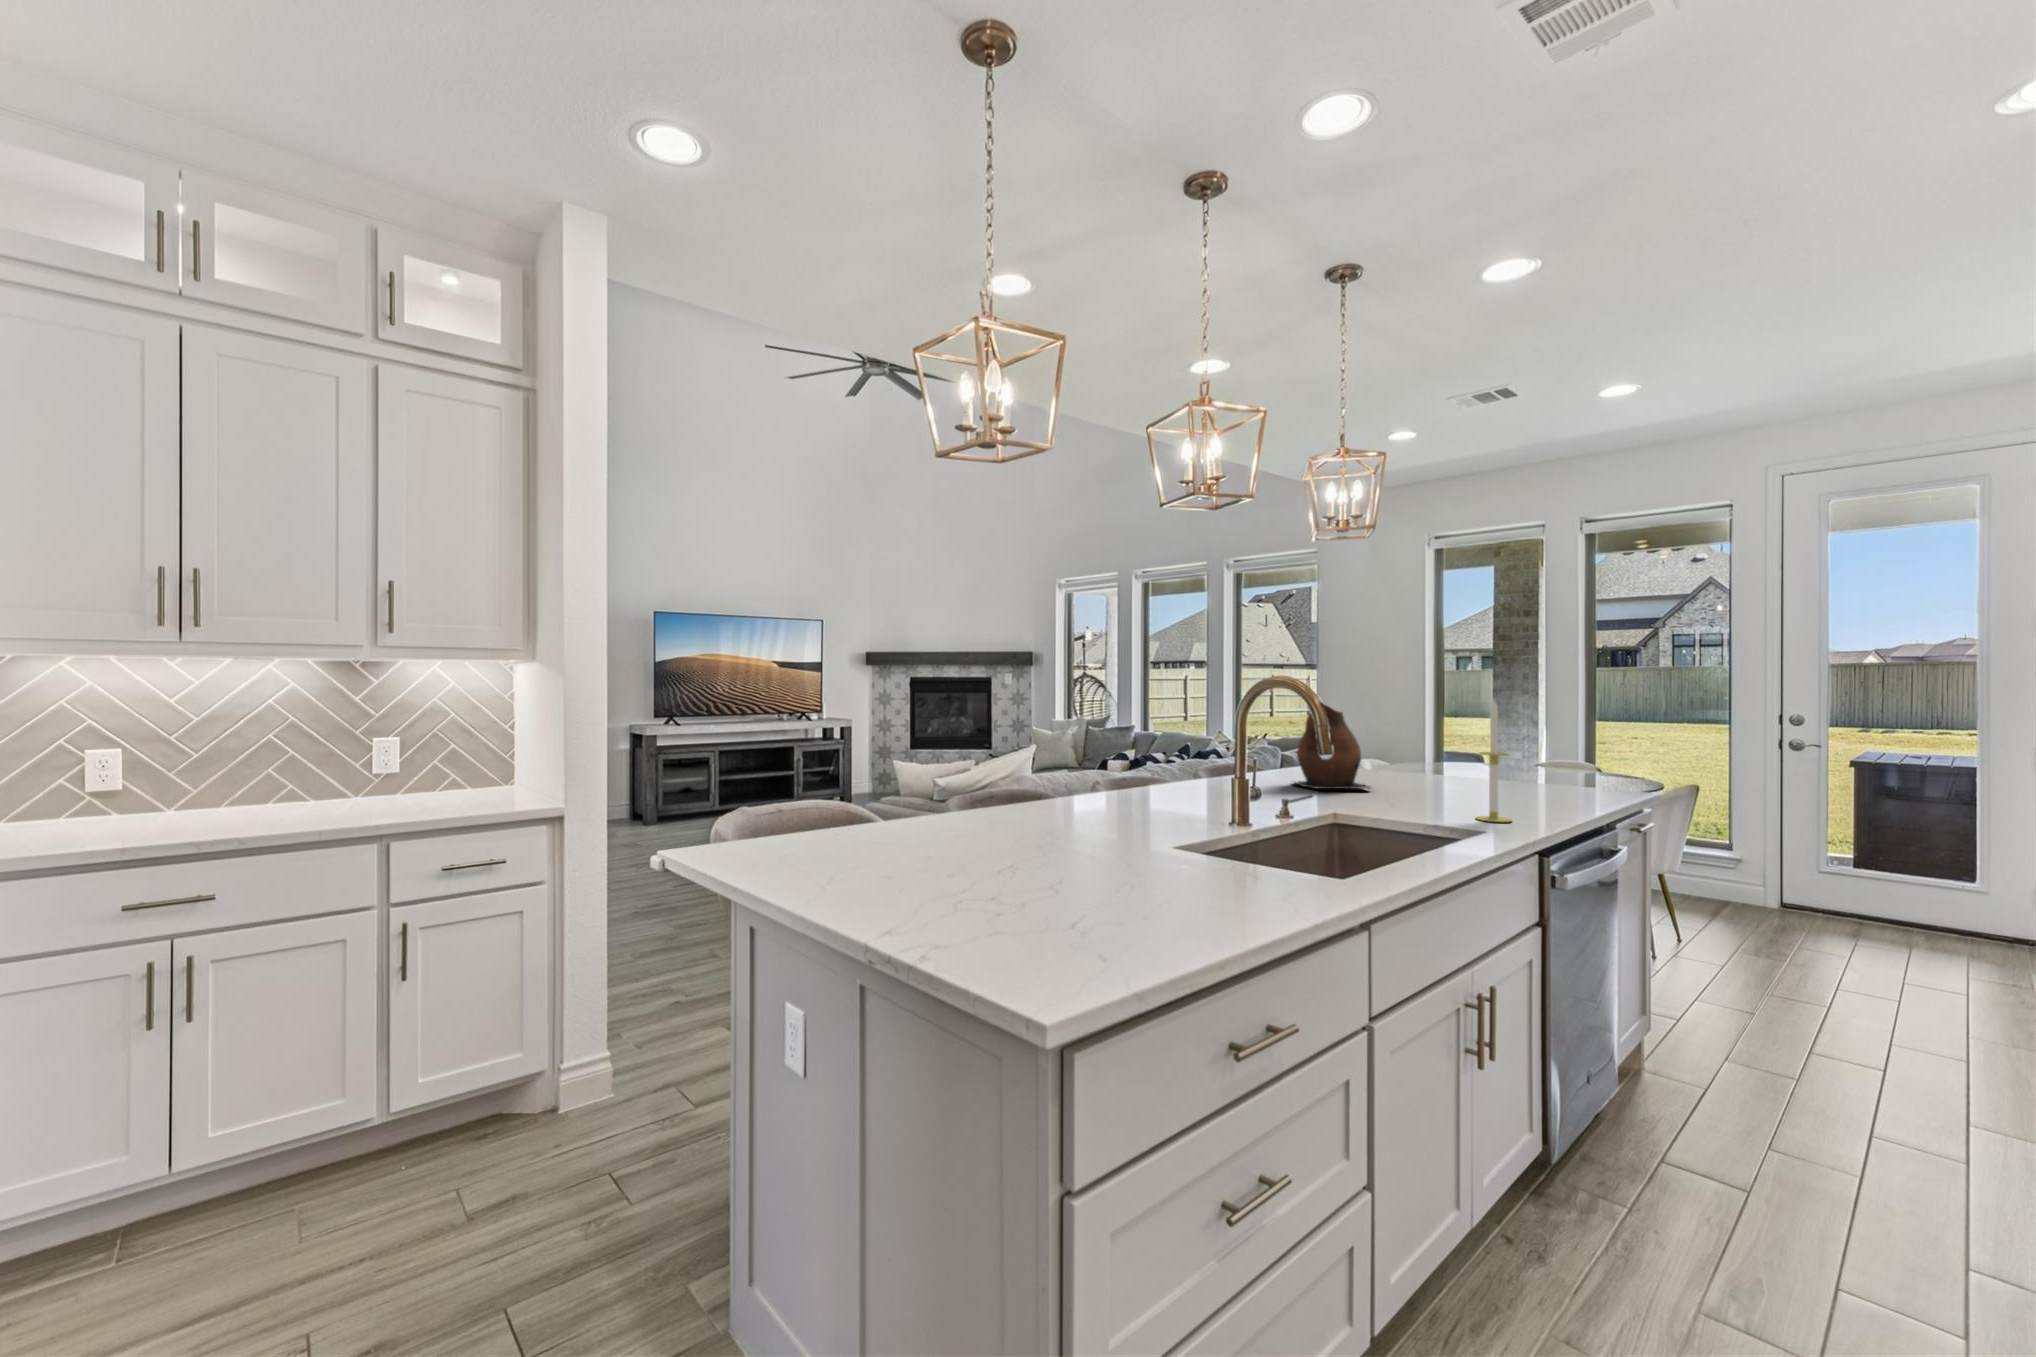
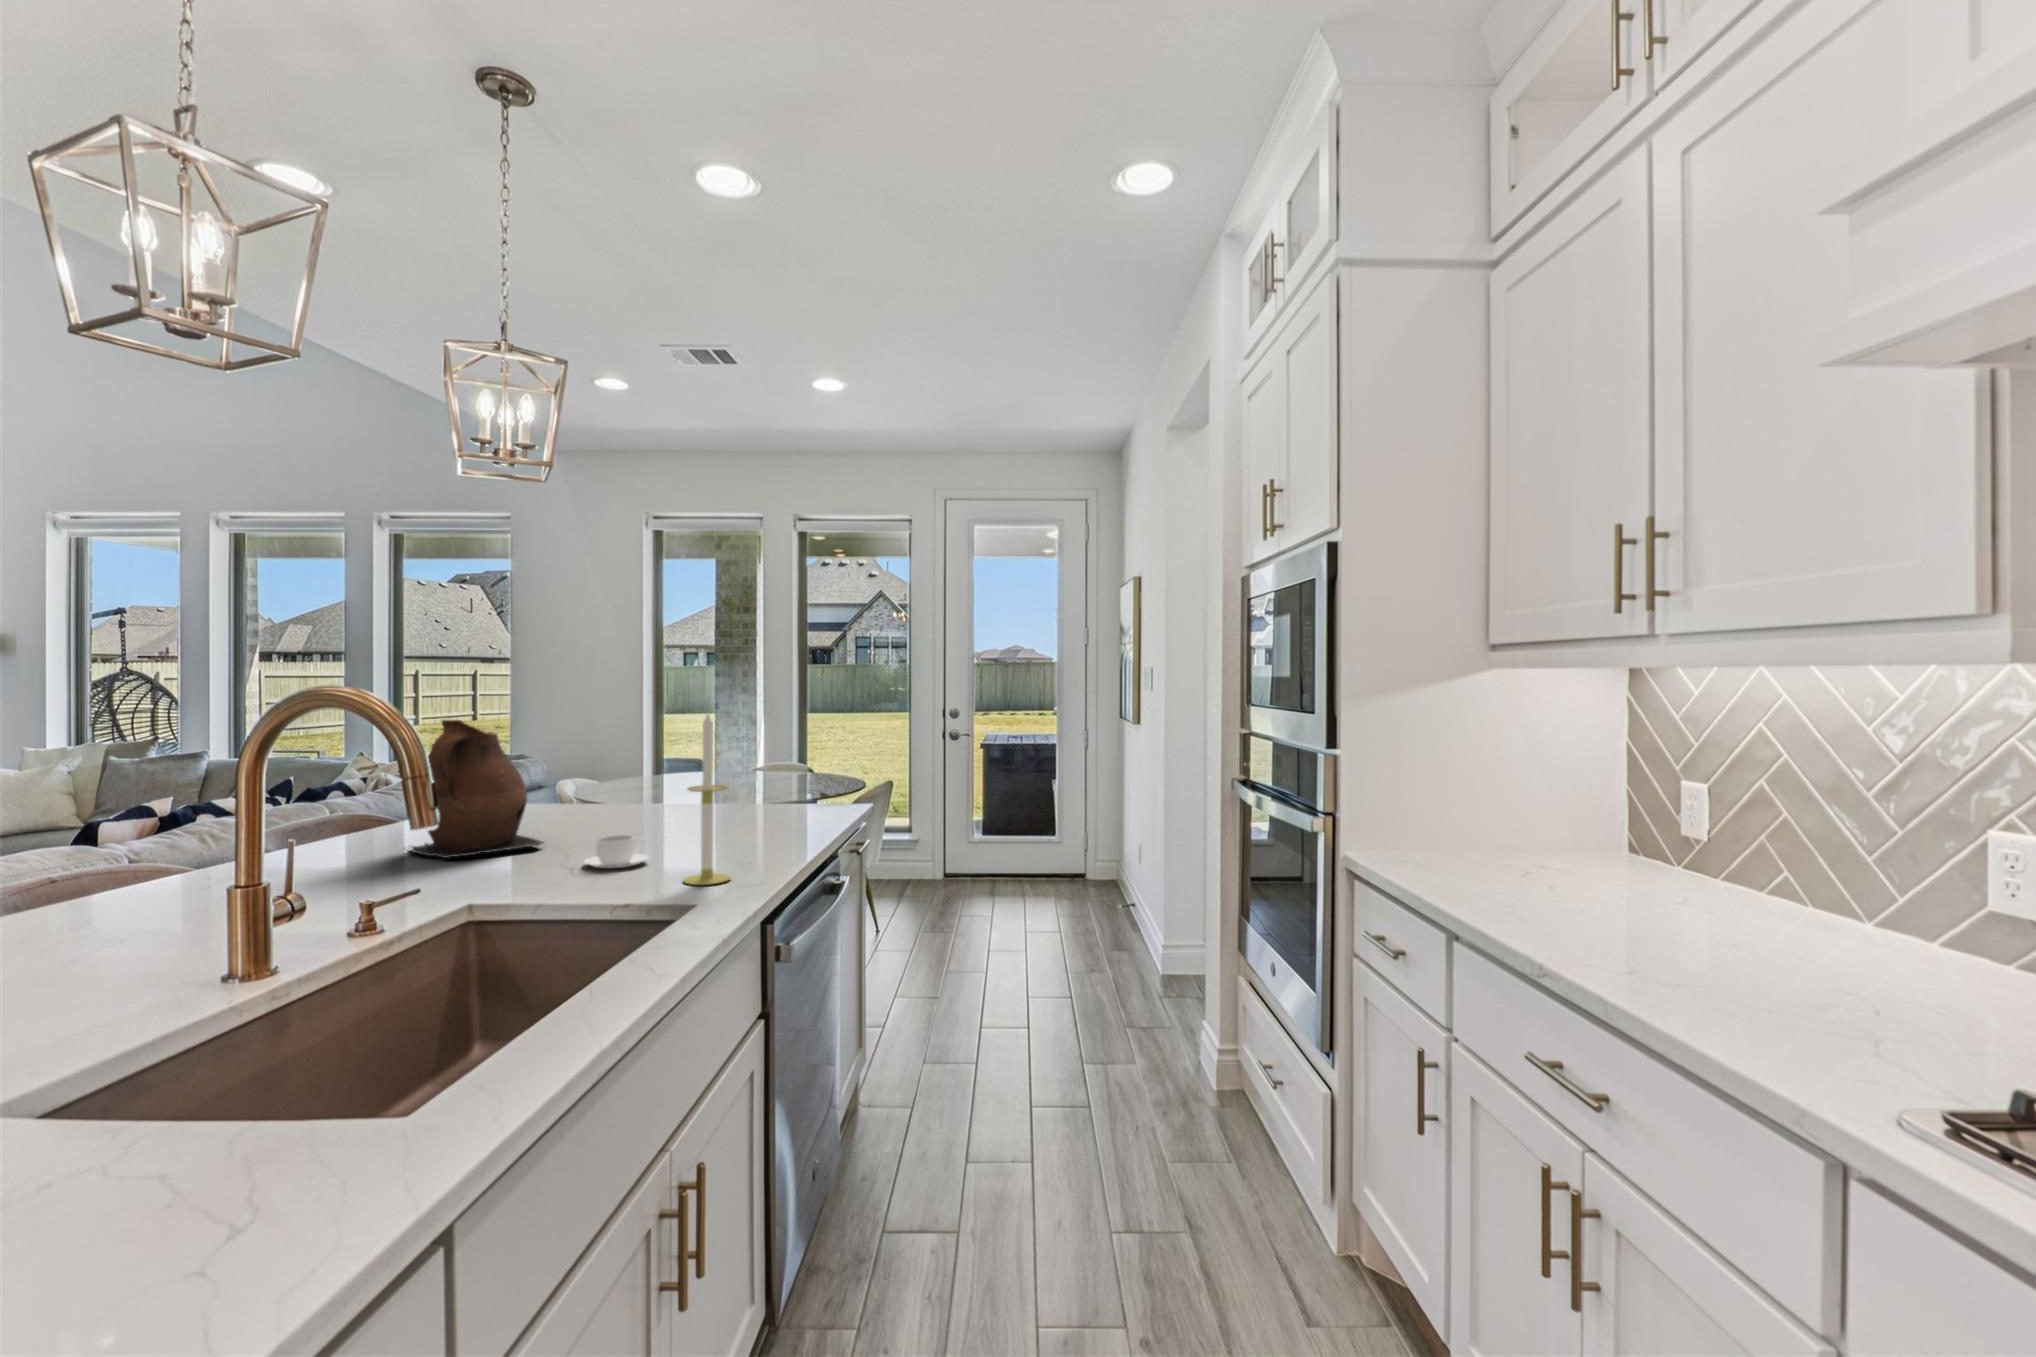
coffee cup: none [1403,785,1449,807] -> present [585,835,649,868]

